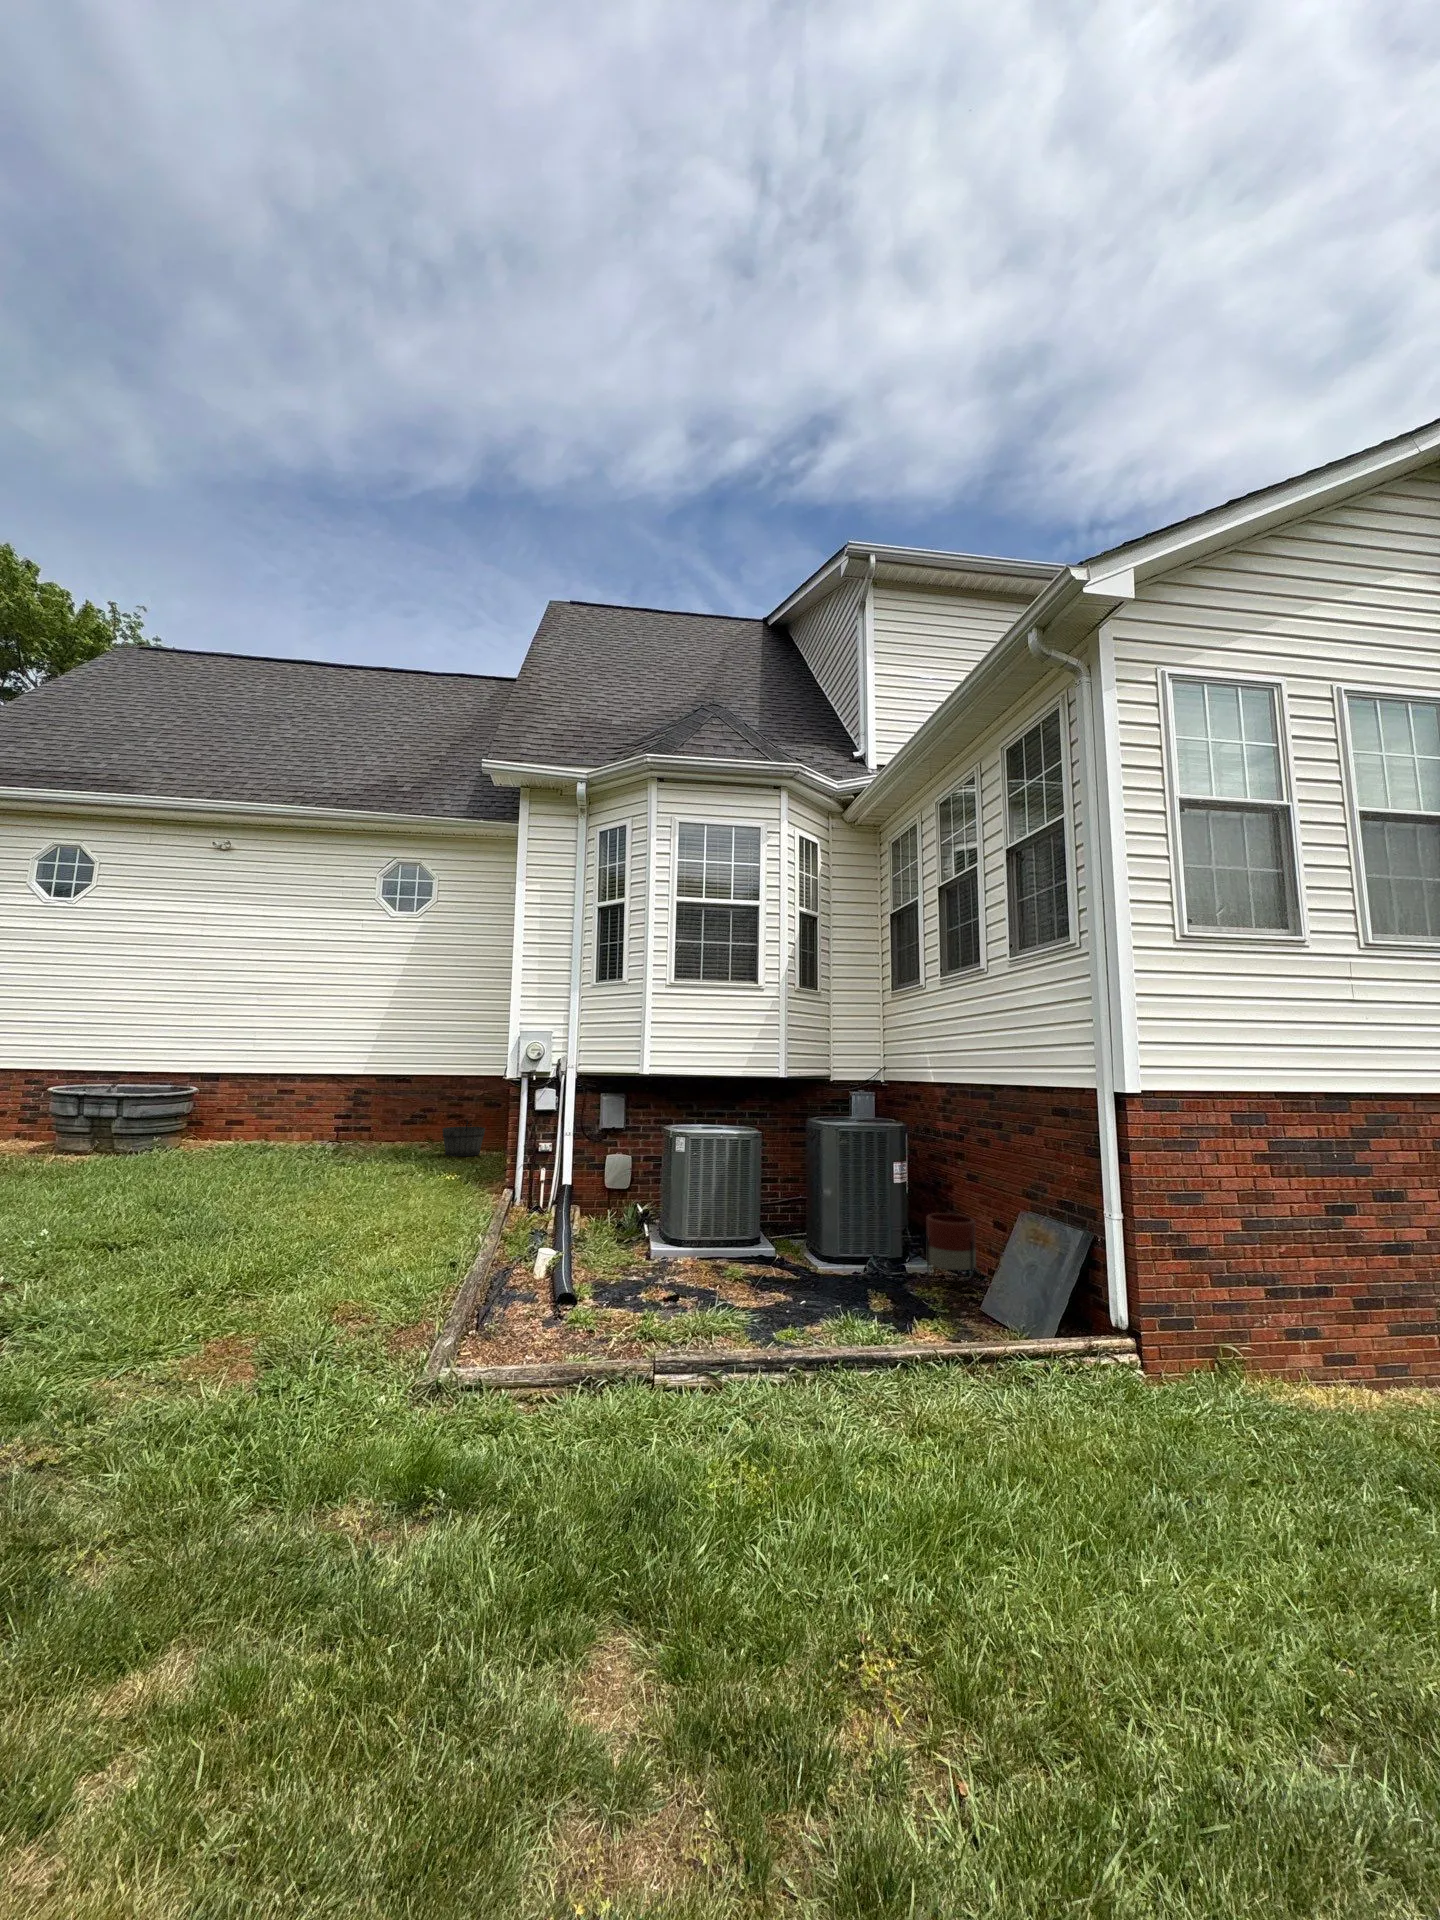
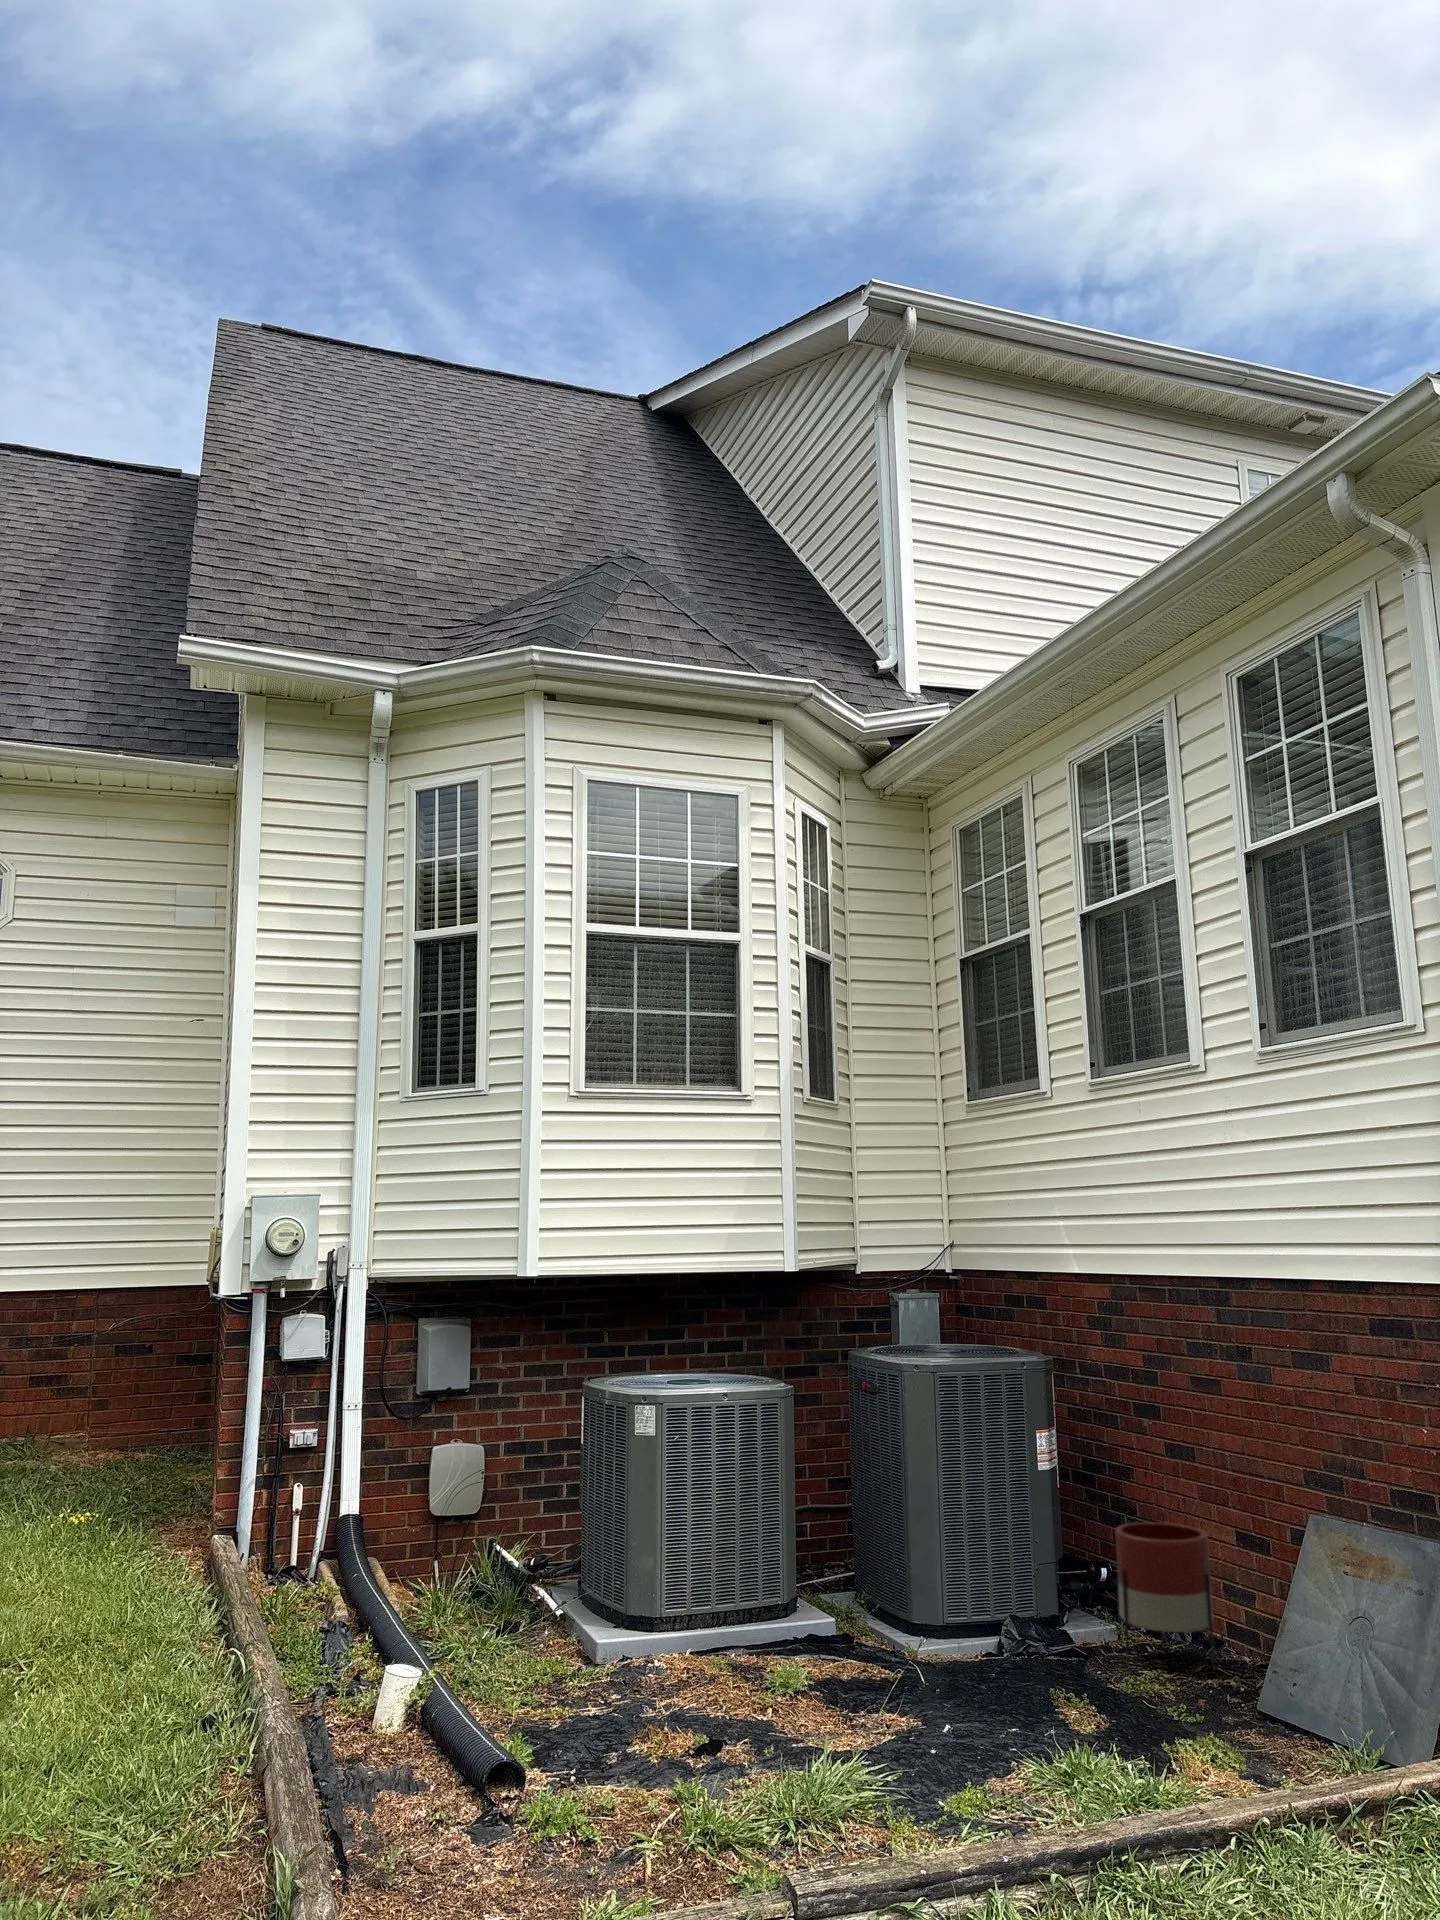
wooden bucket: present [442,1119,485,1156] -> none [30,1384,124,1465]

